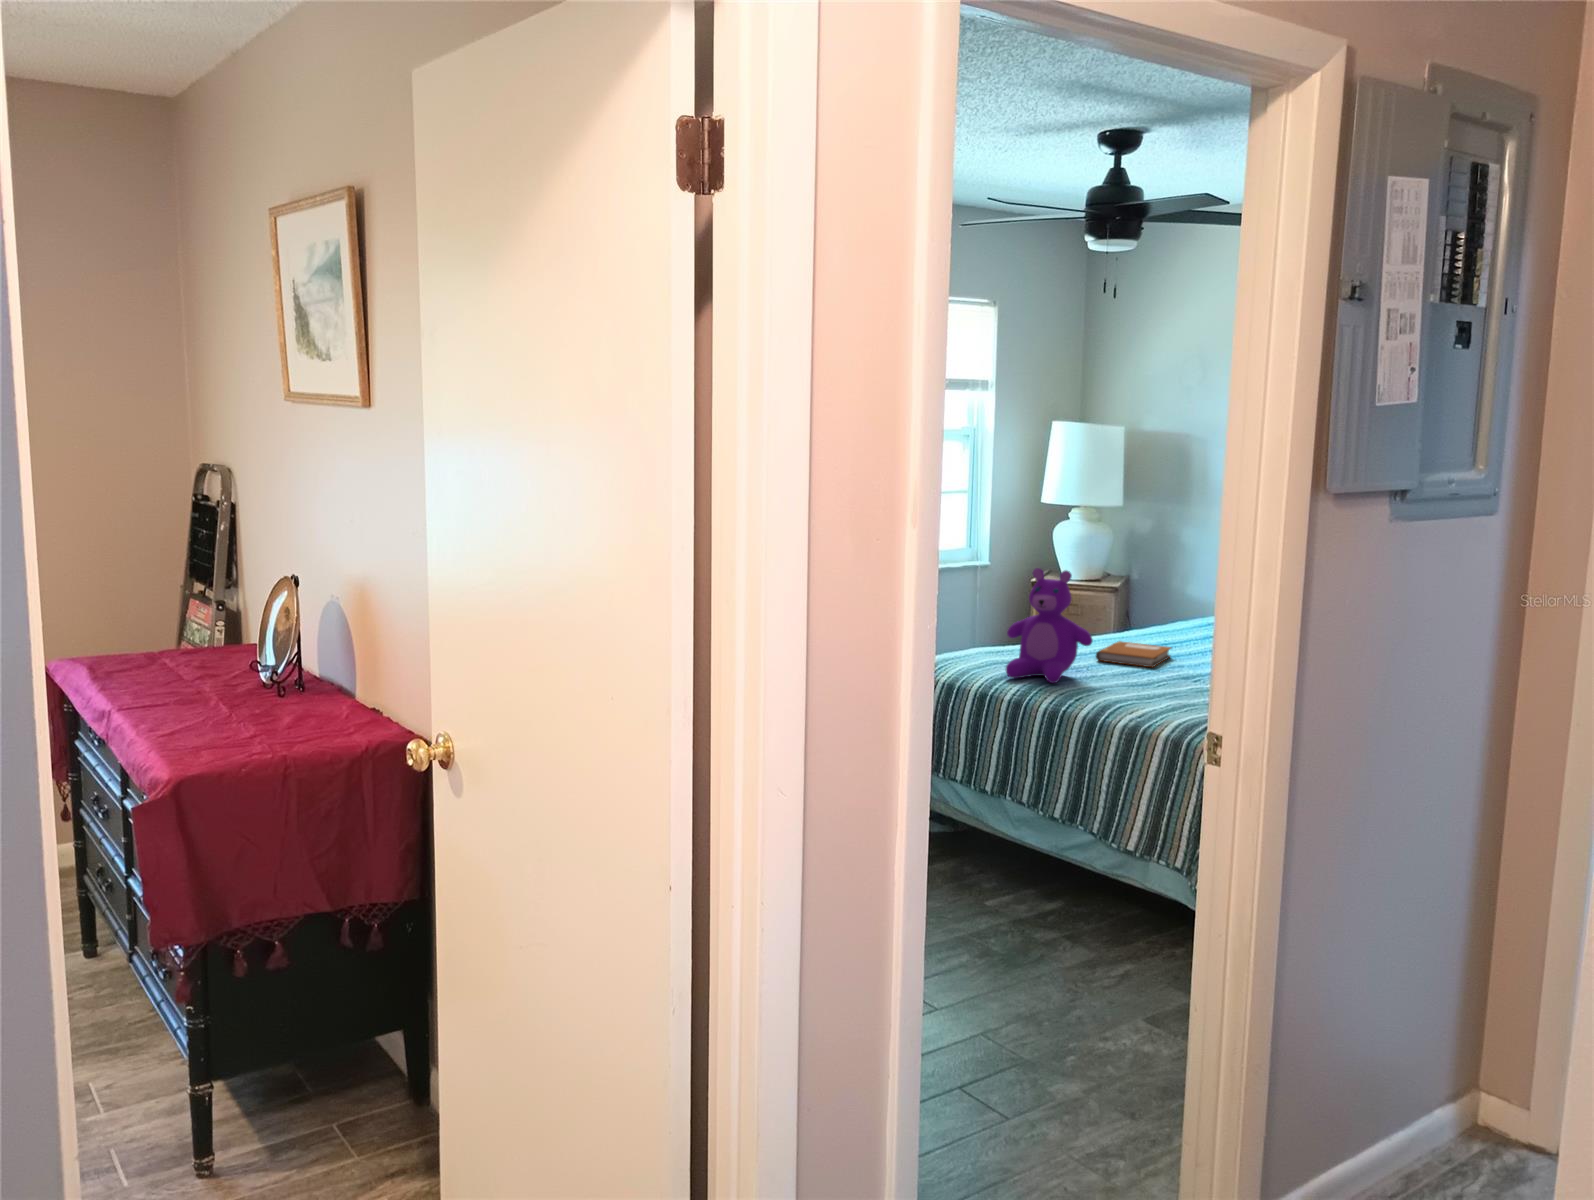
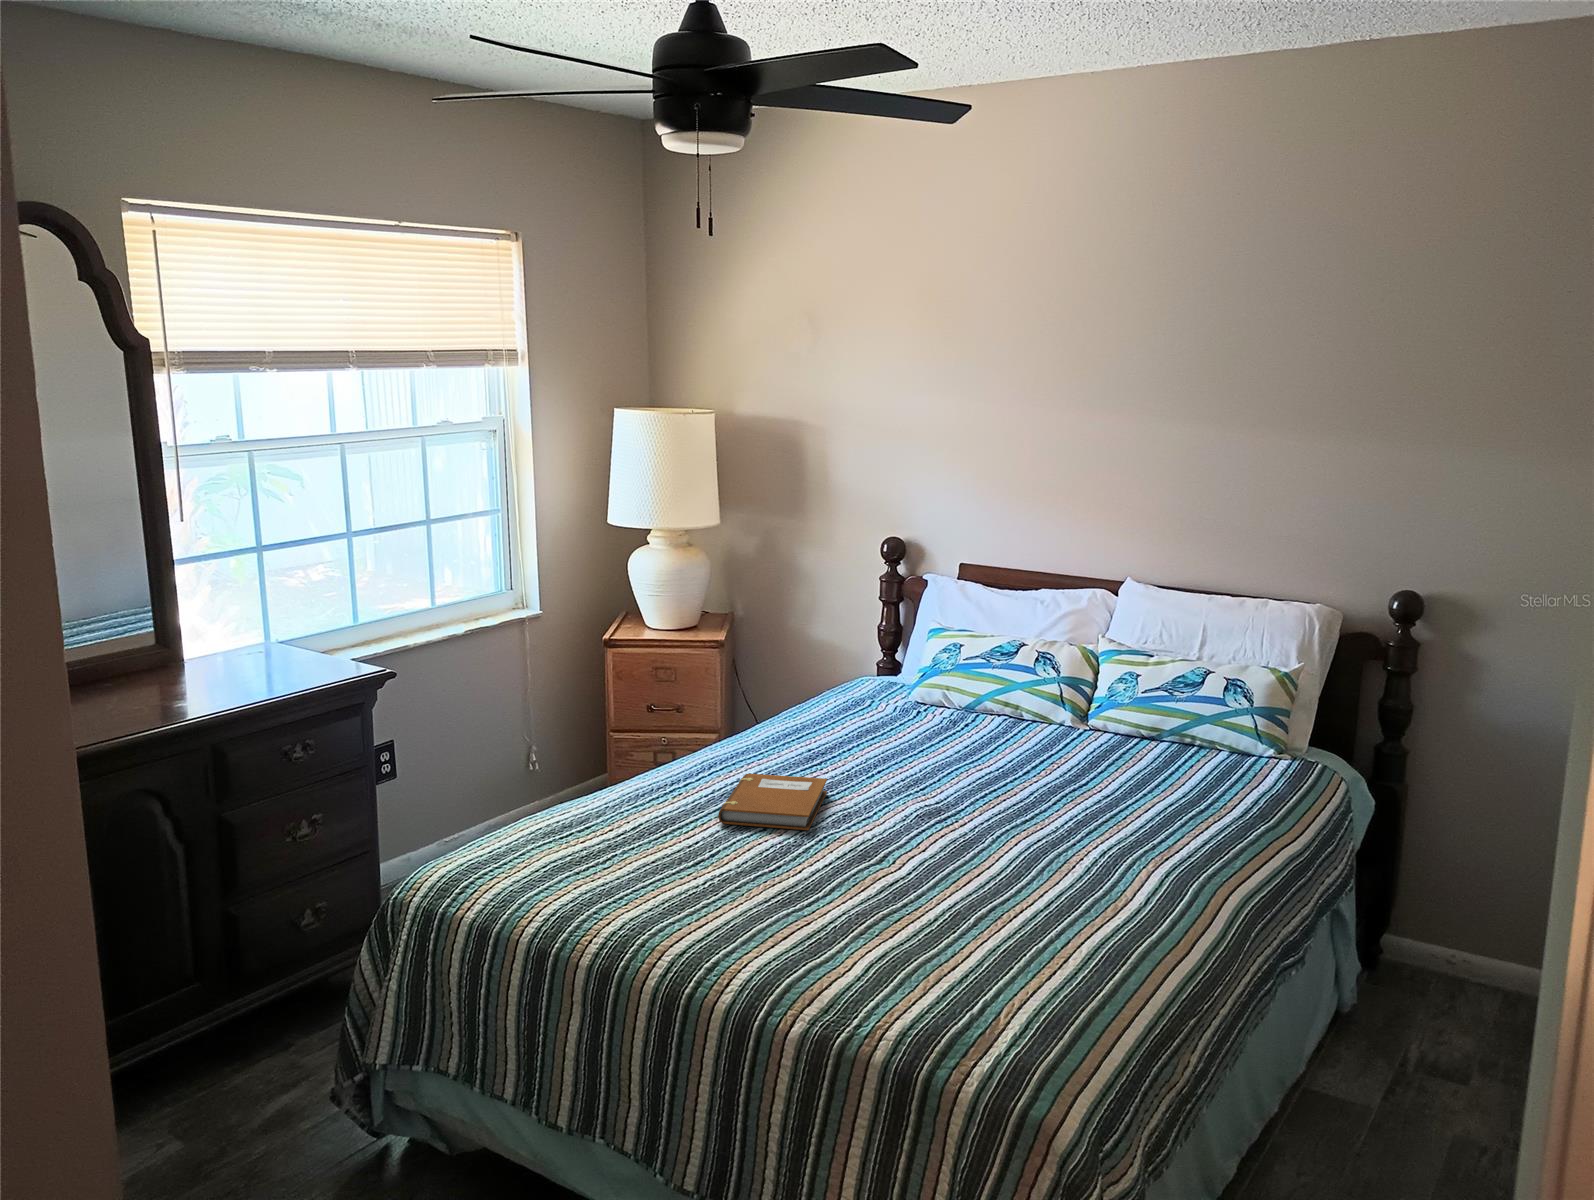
teddy bear: present [1006,568,1093,683] -> none [574,711,719,918]

